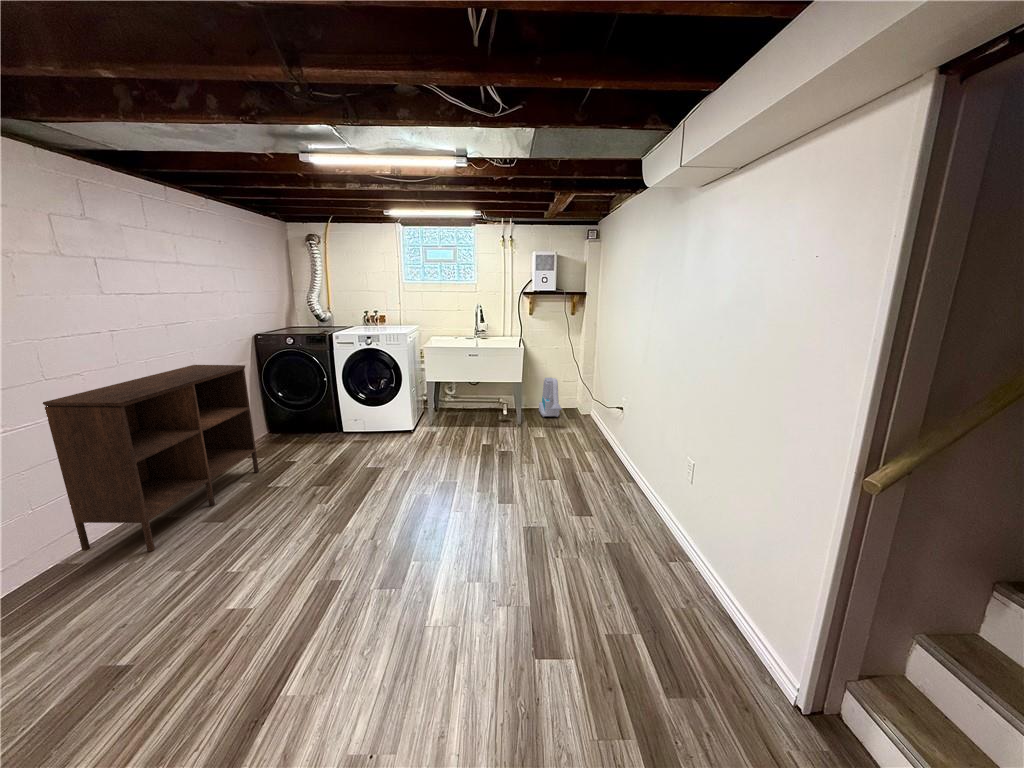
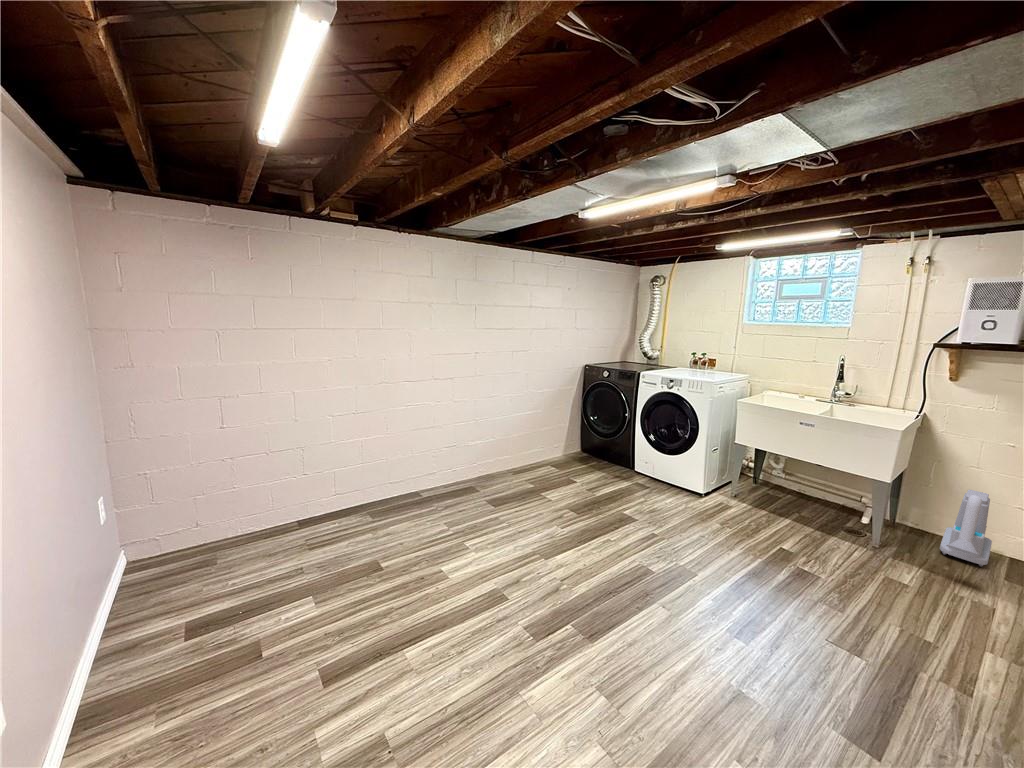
shelving unit: present [43,365,259,551] -> none [431,384,552,505]

